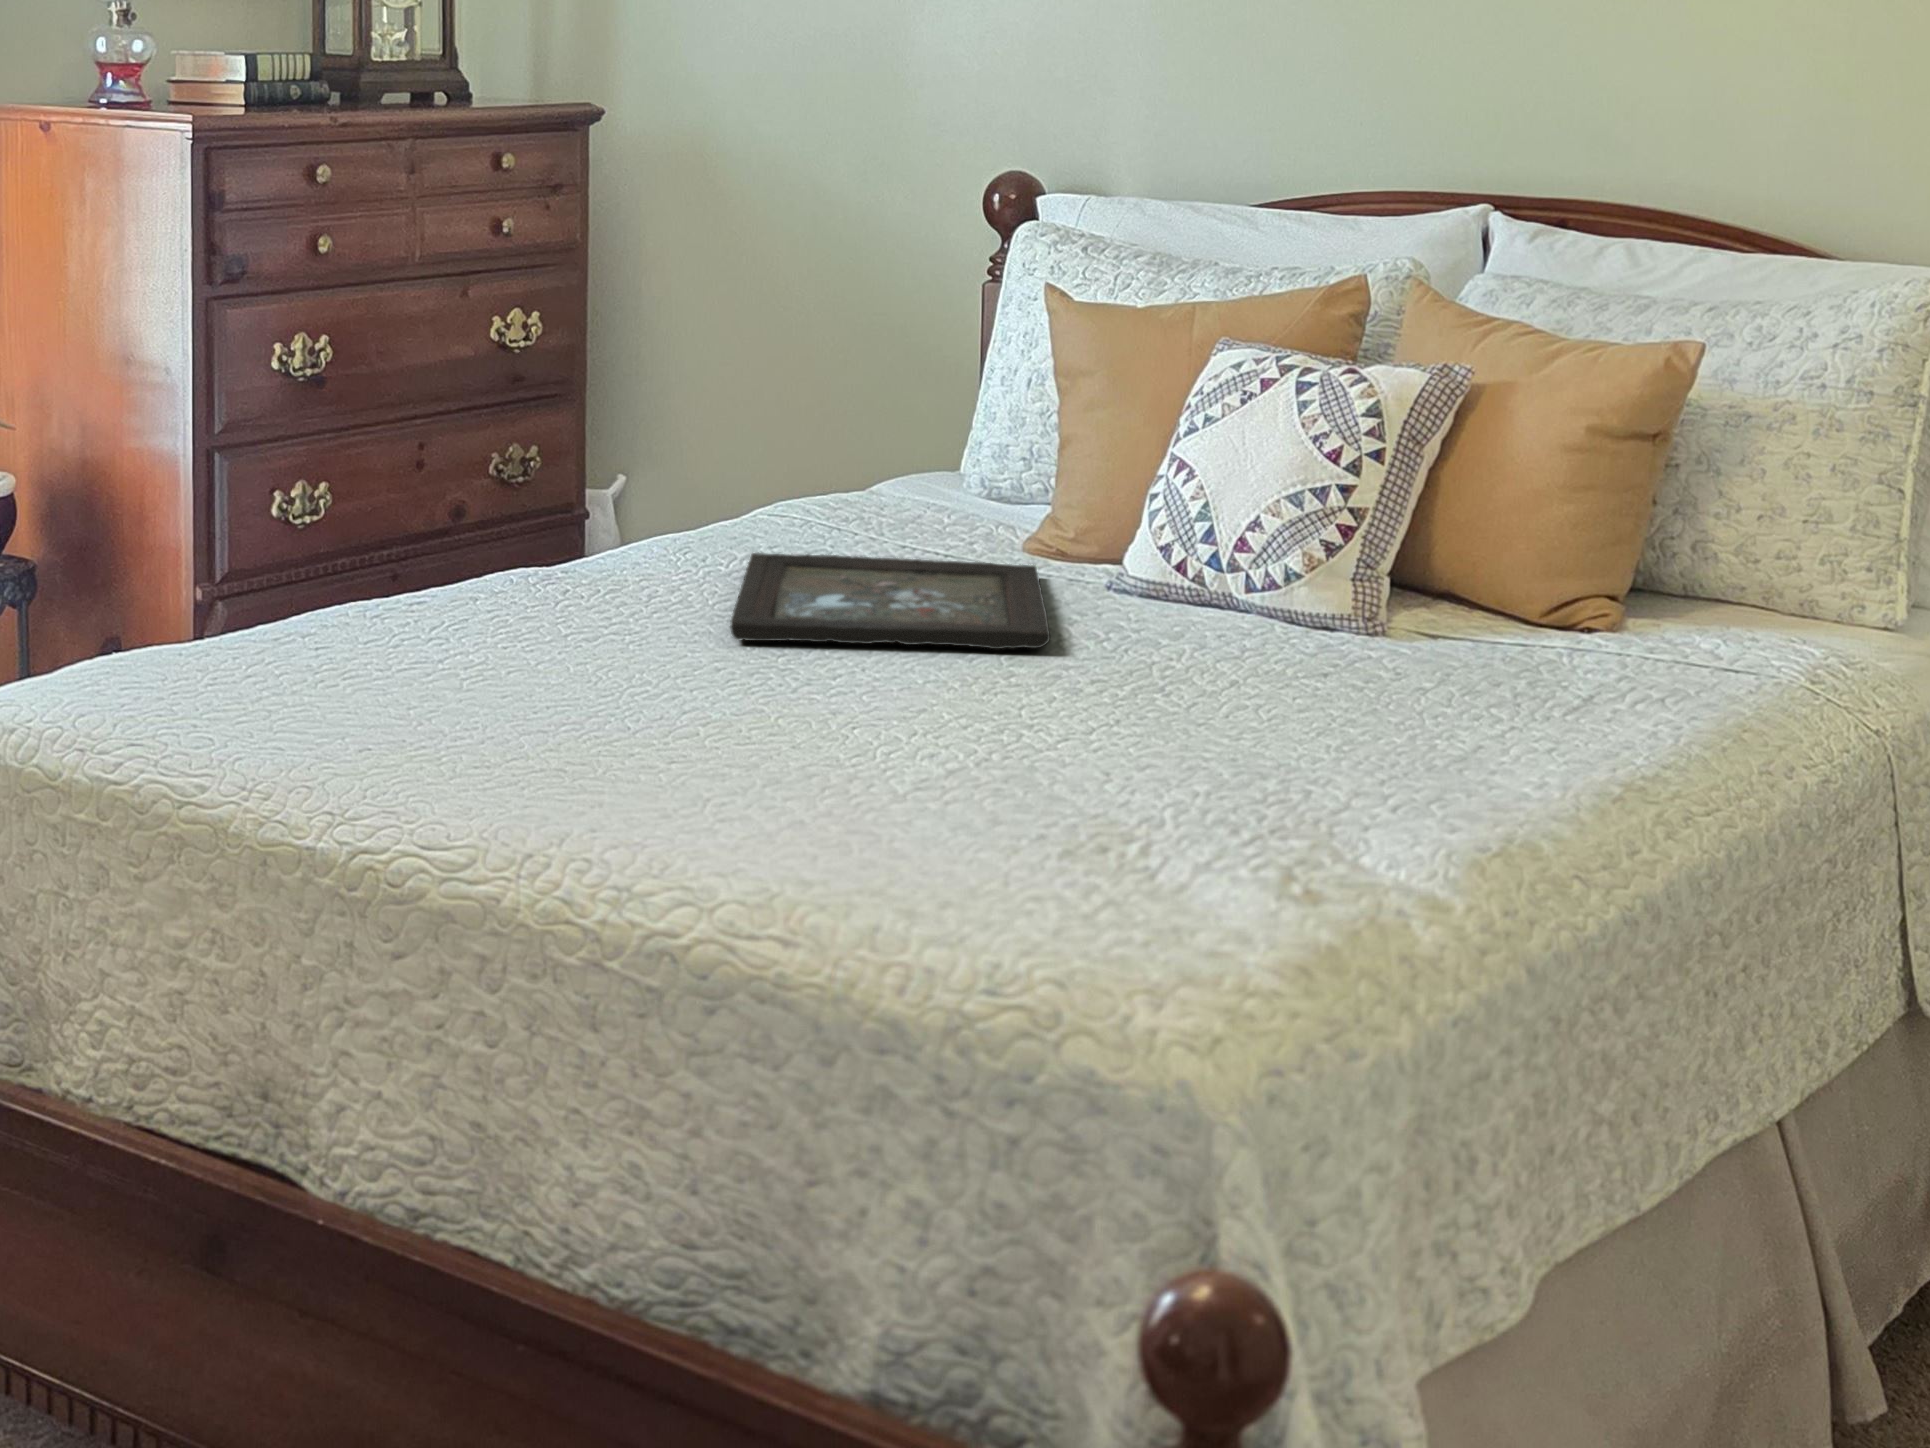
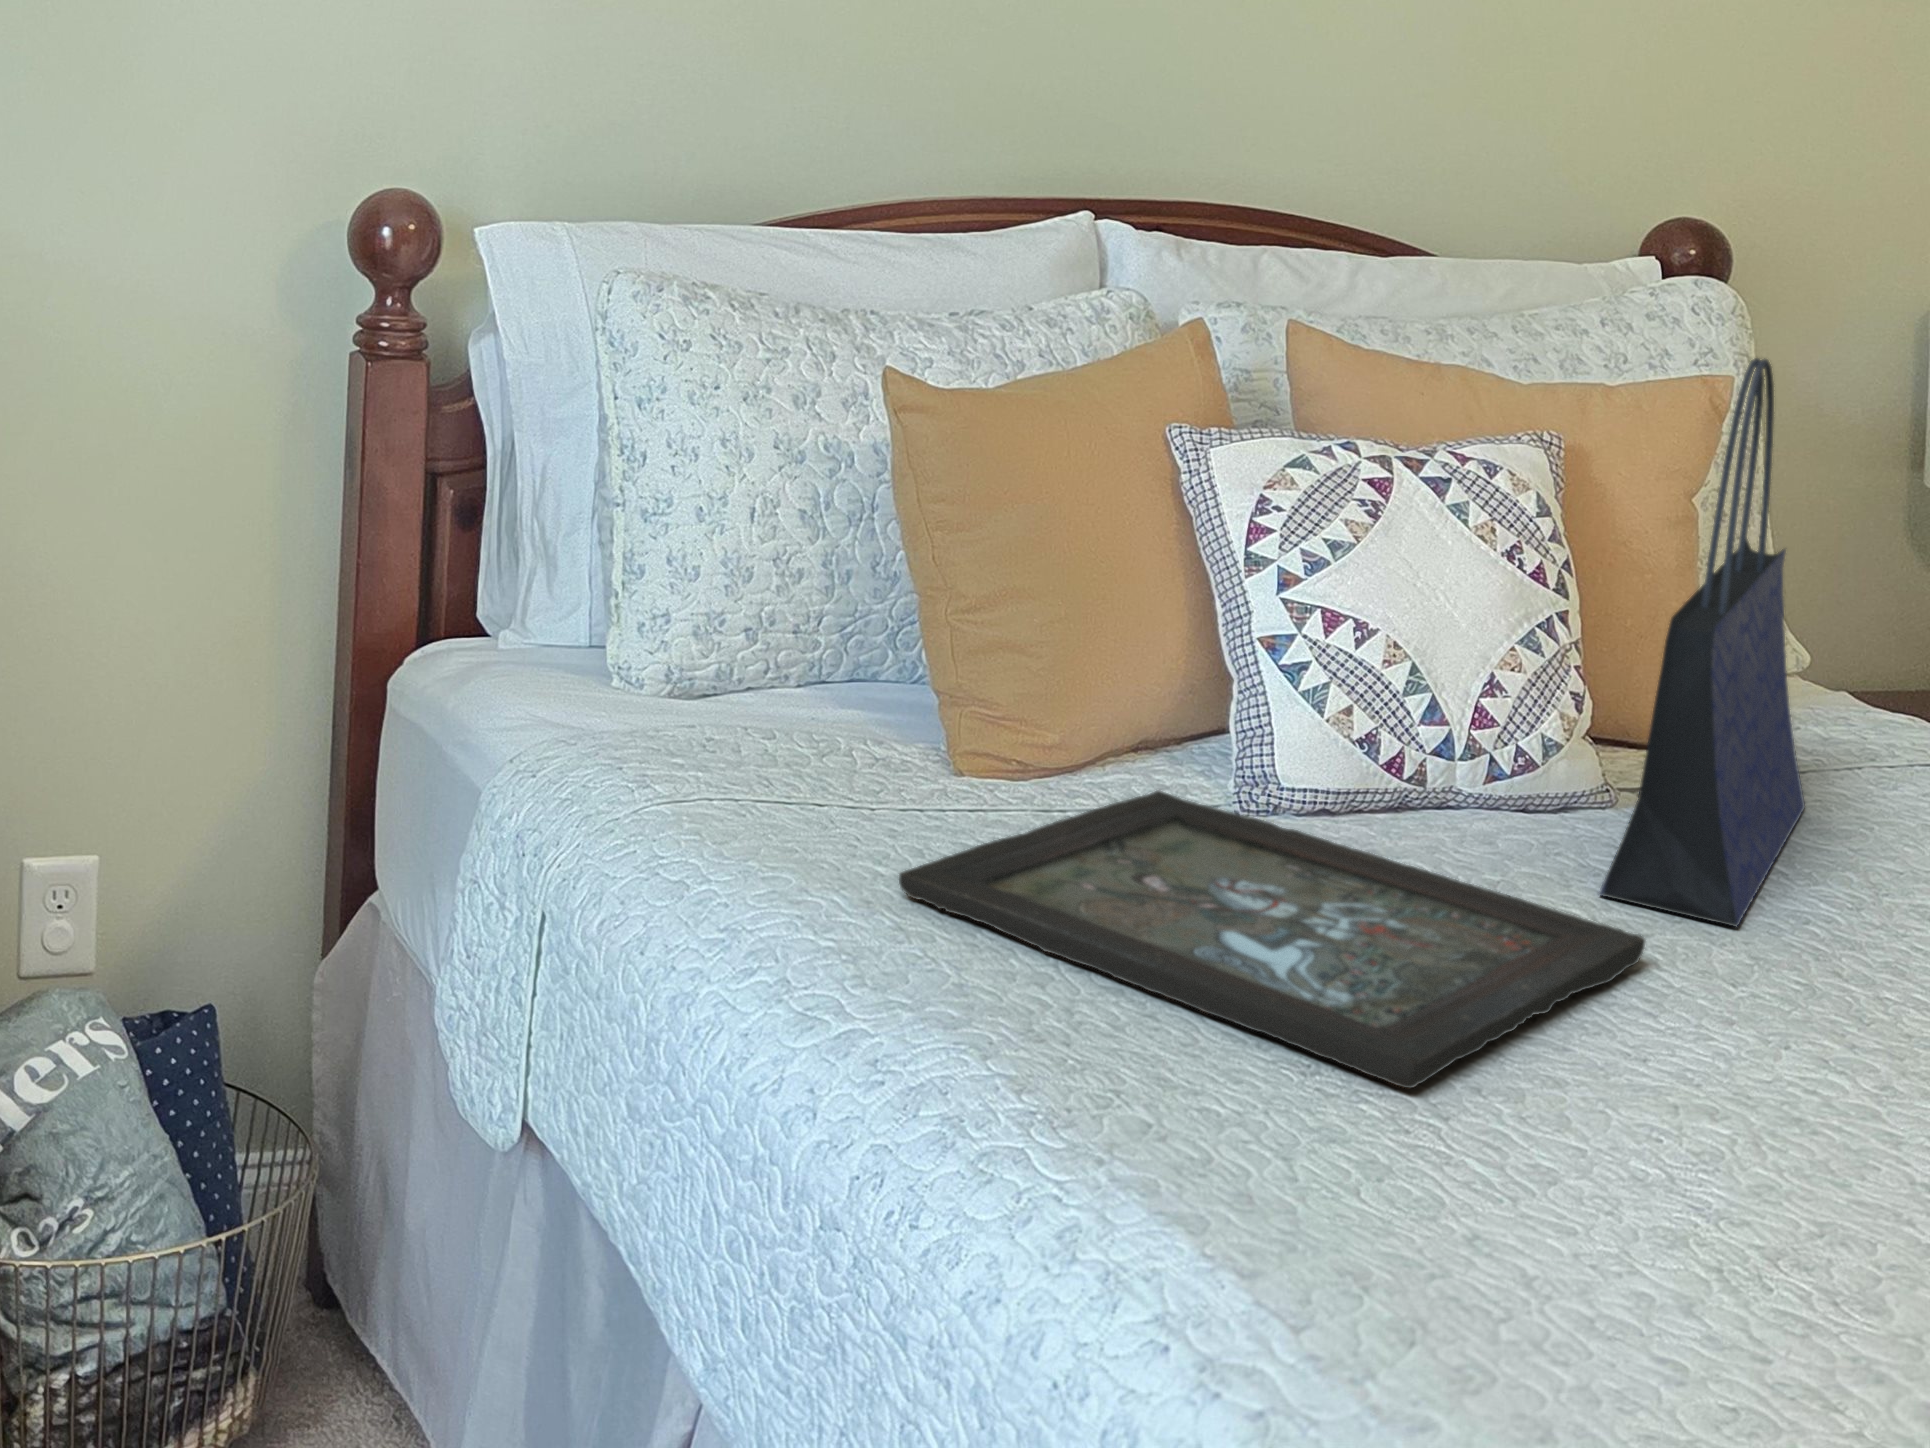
tote bag: none [1152,280,1510,660] -> present [1599,358,1805,927]

